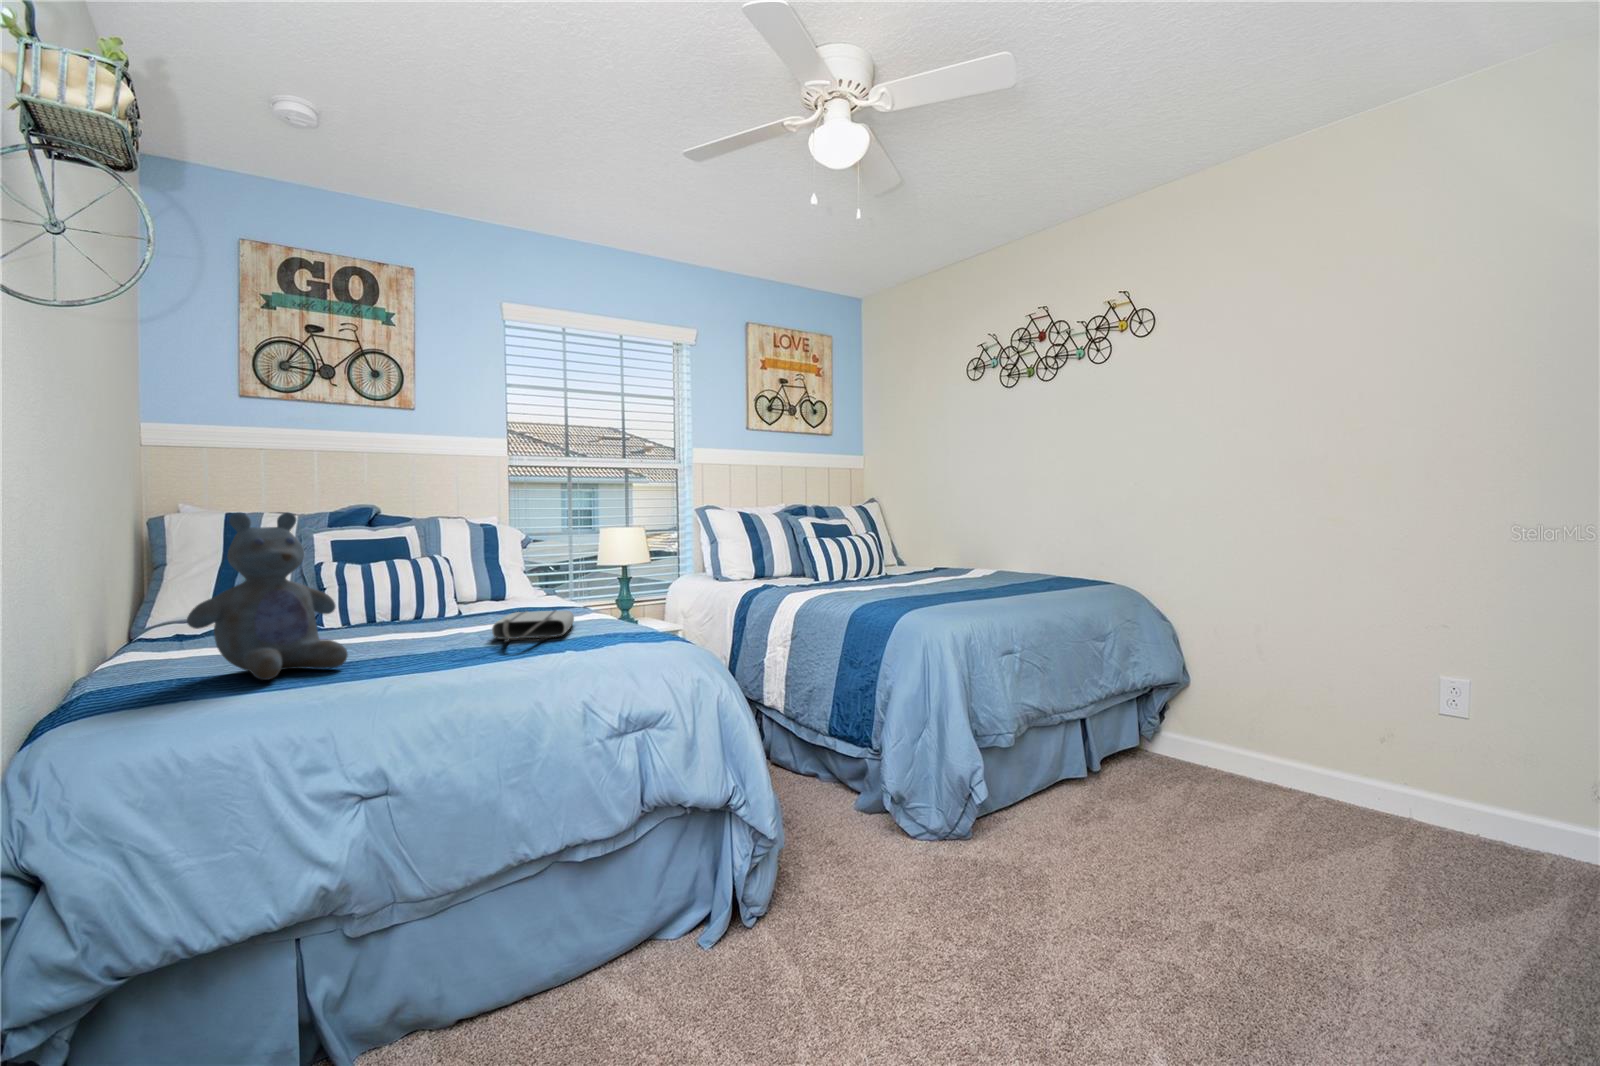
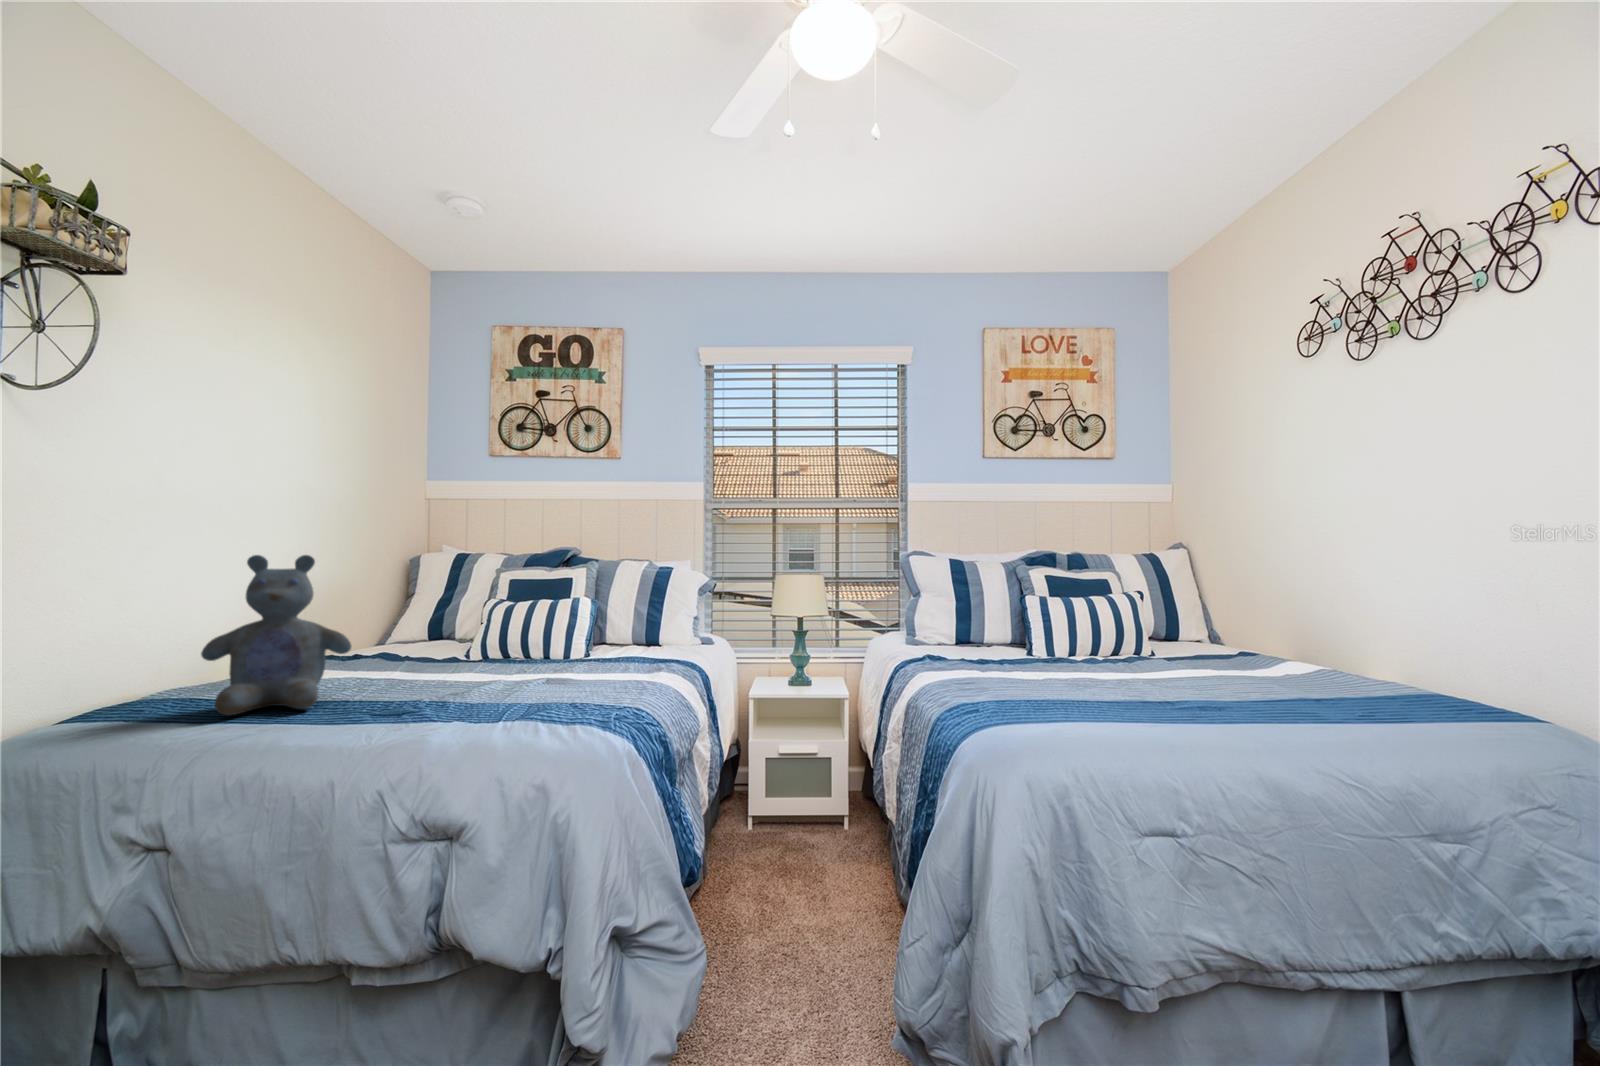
tote bag: present [492,610,574,642] -> none [462,664,613,699]

